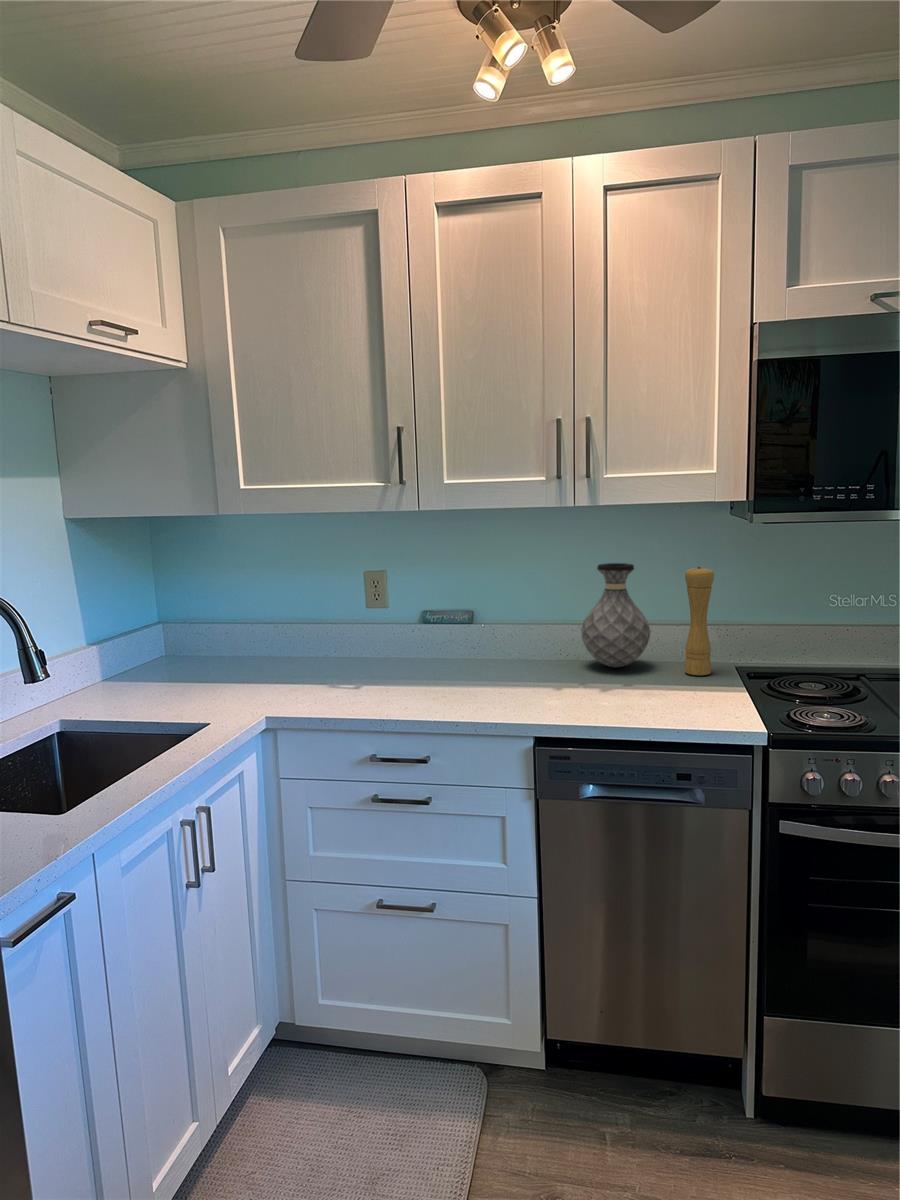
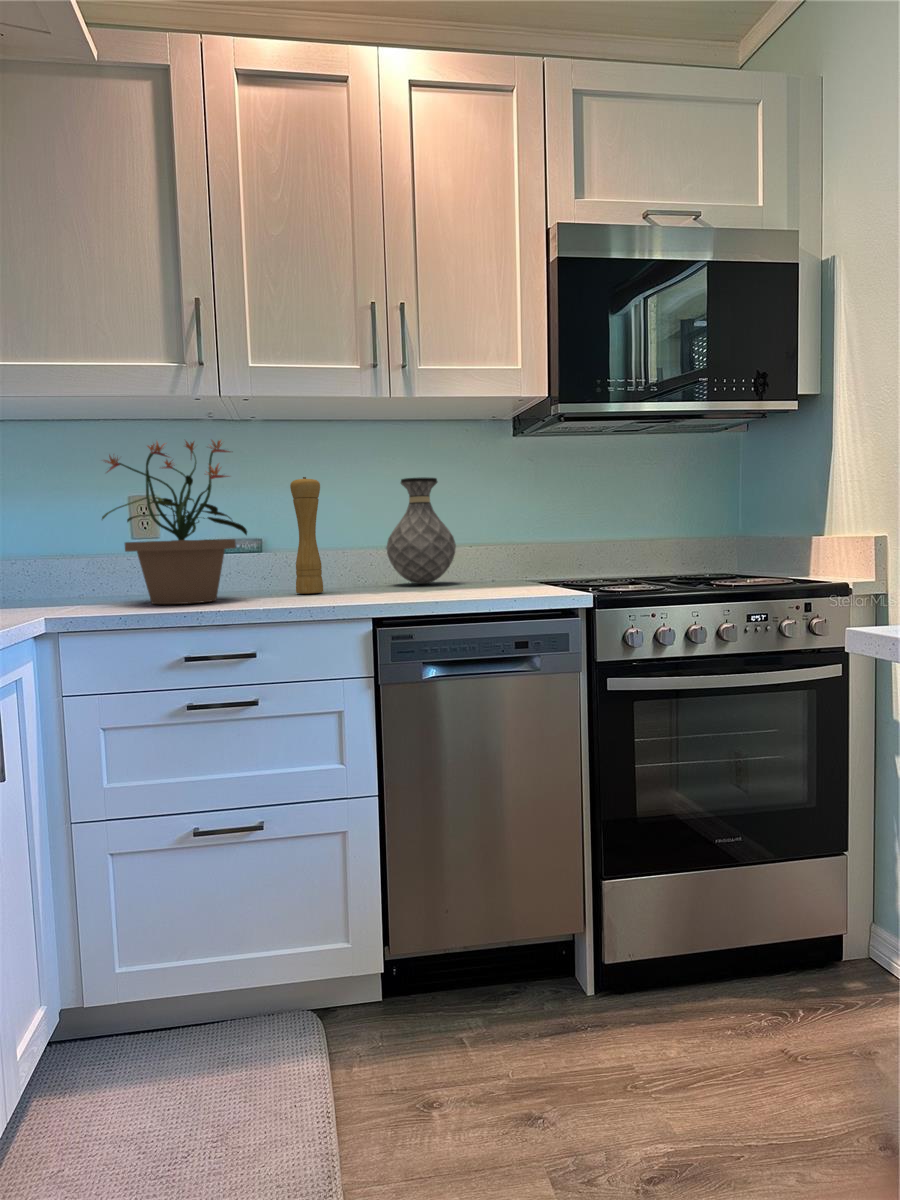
potted plant: none [319,541,441,697] -> present [102,440,247,604]
pepper mill: present [685,567,714,675] -> present [290,477,323,594]

